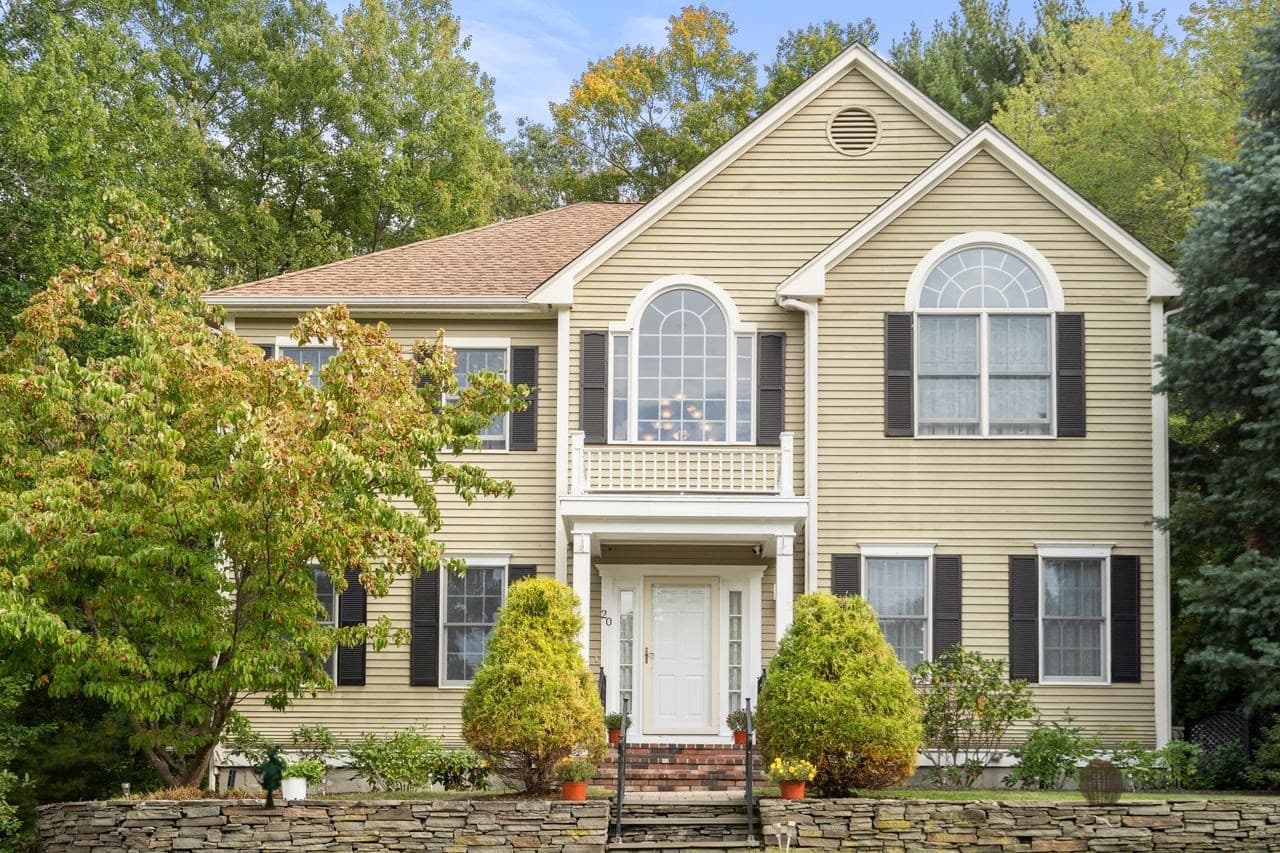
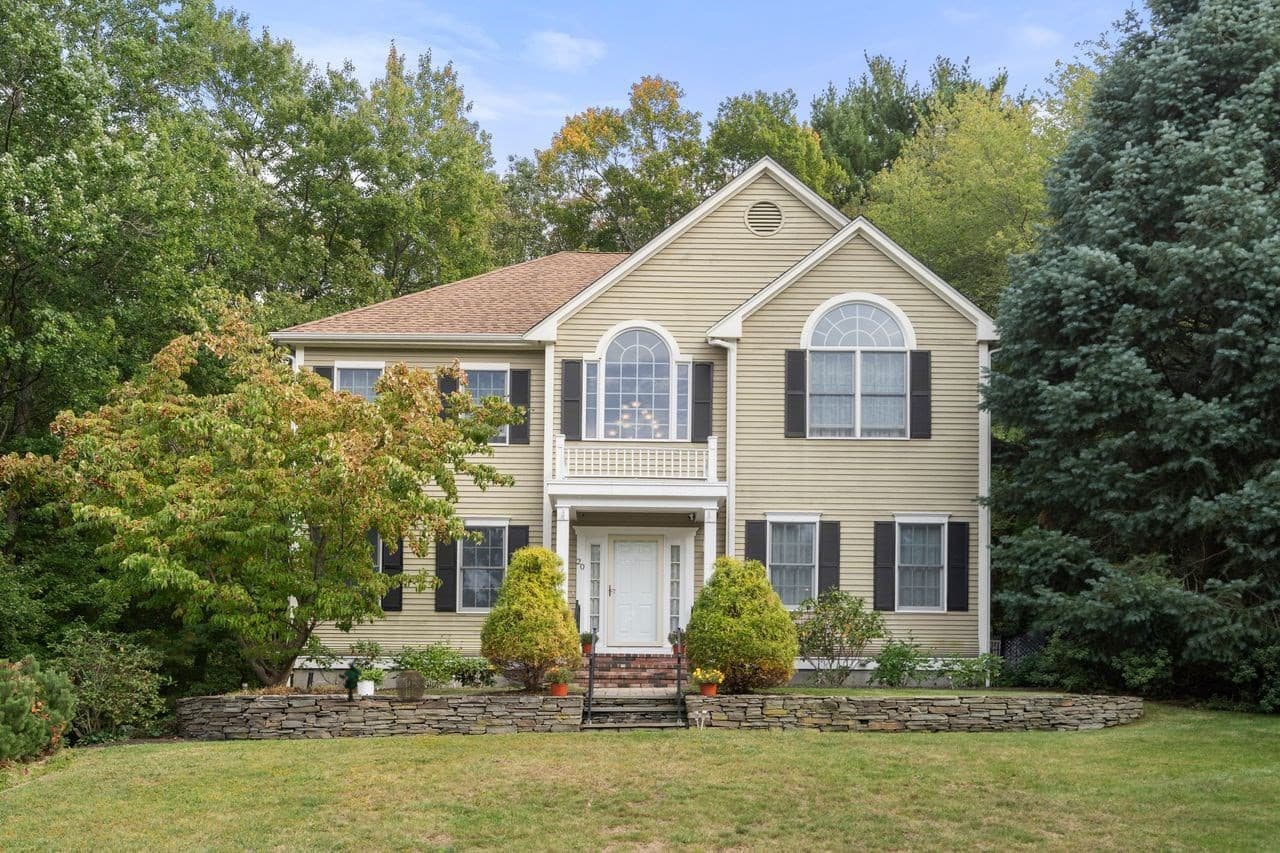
woven basket: present [1079,760,1123,806] -> present [396,670,425,702]

